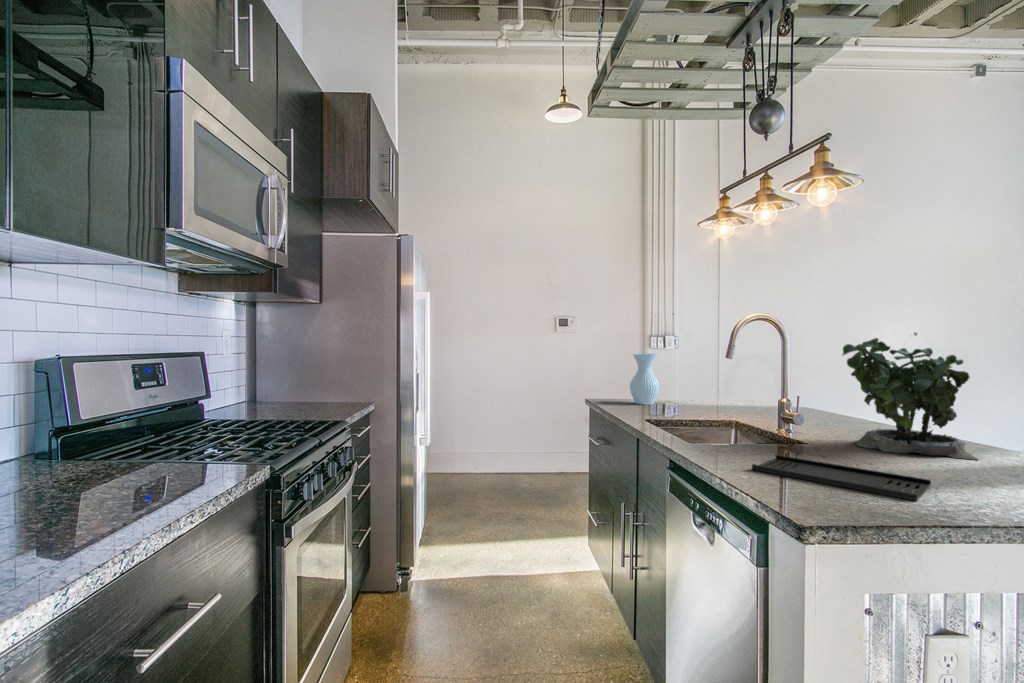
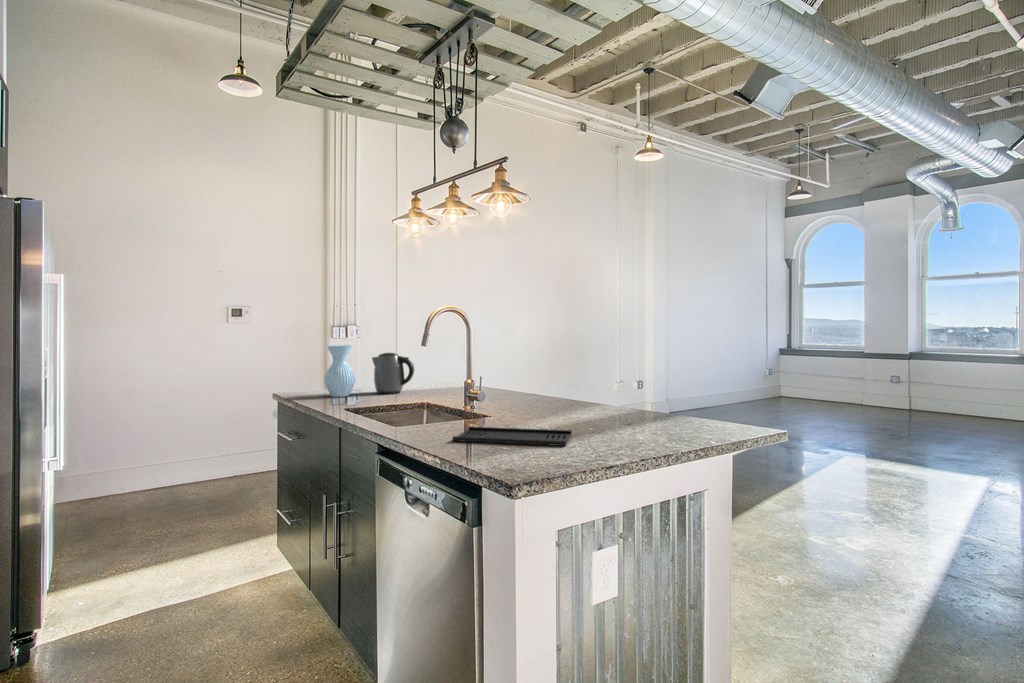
potted plant: present [842,333,978,460] -> none [510,323,595,415]
kettle: none [677,363,723,406] -> present [372,353,414,394]

